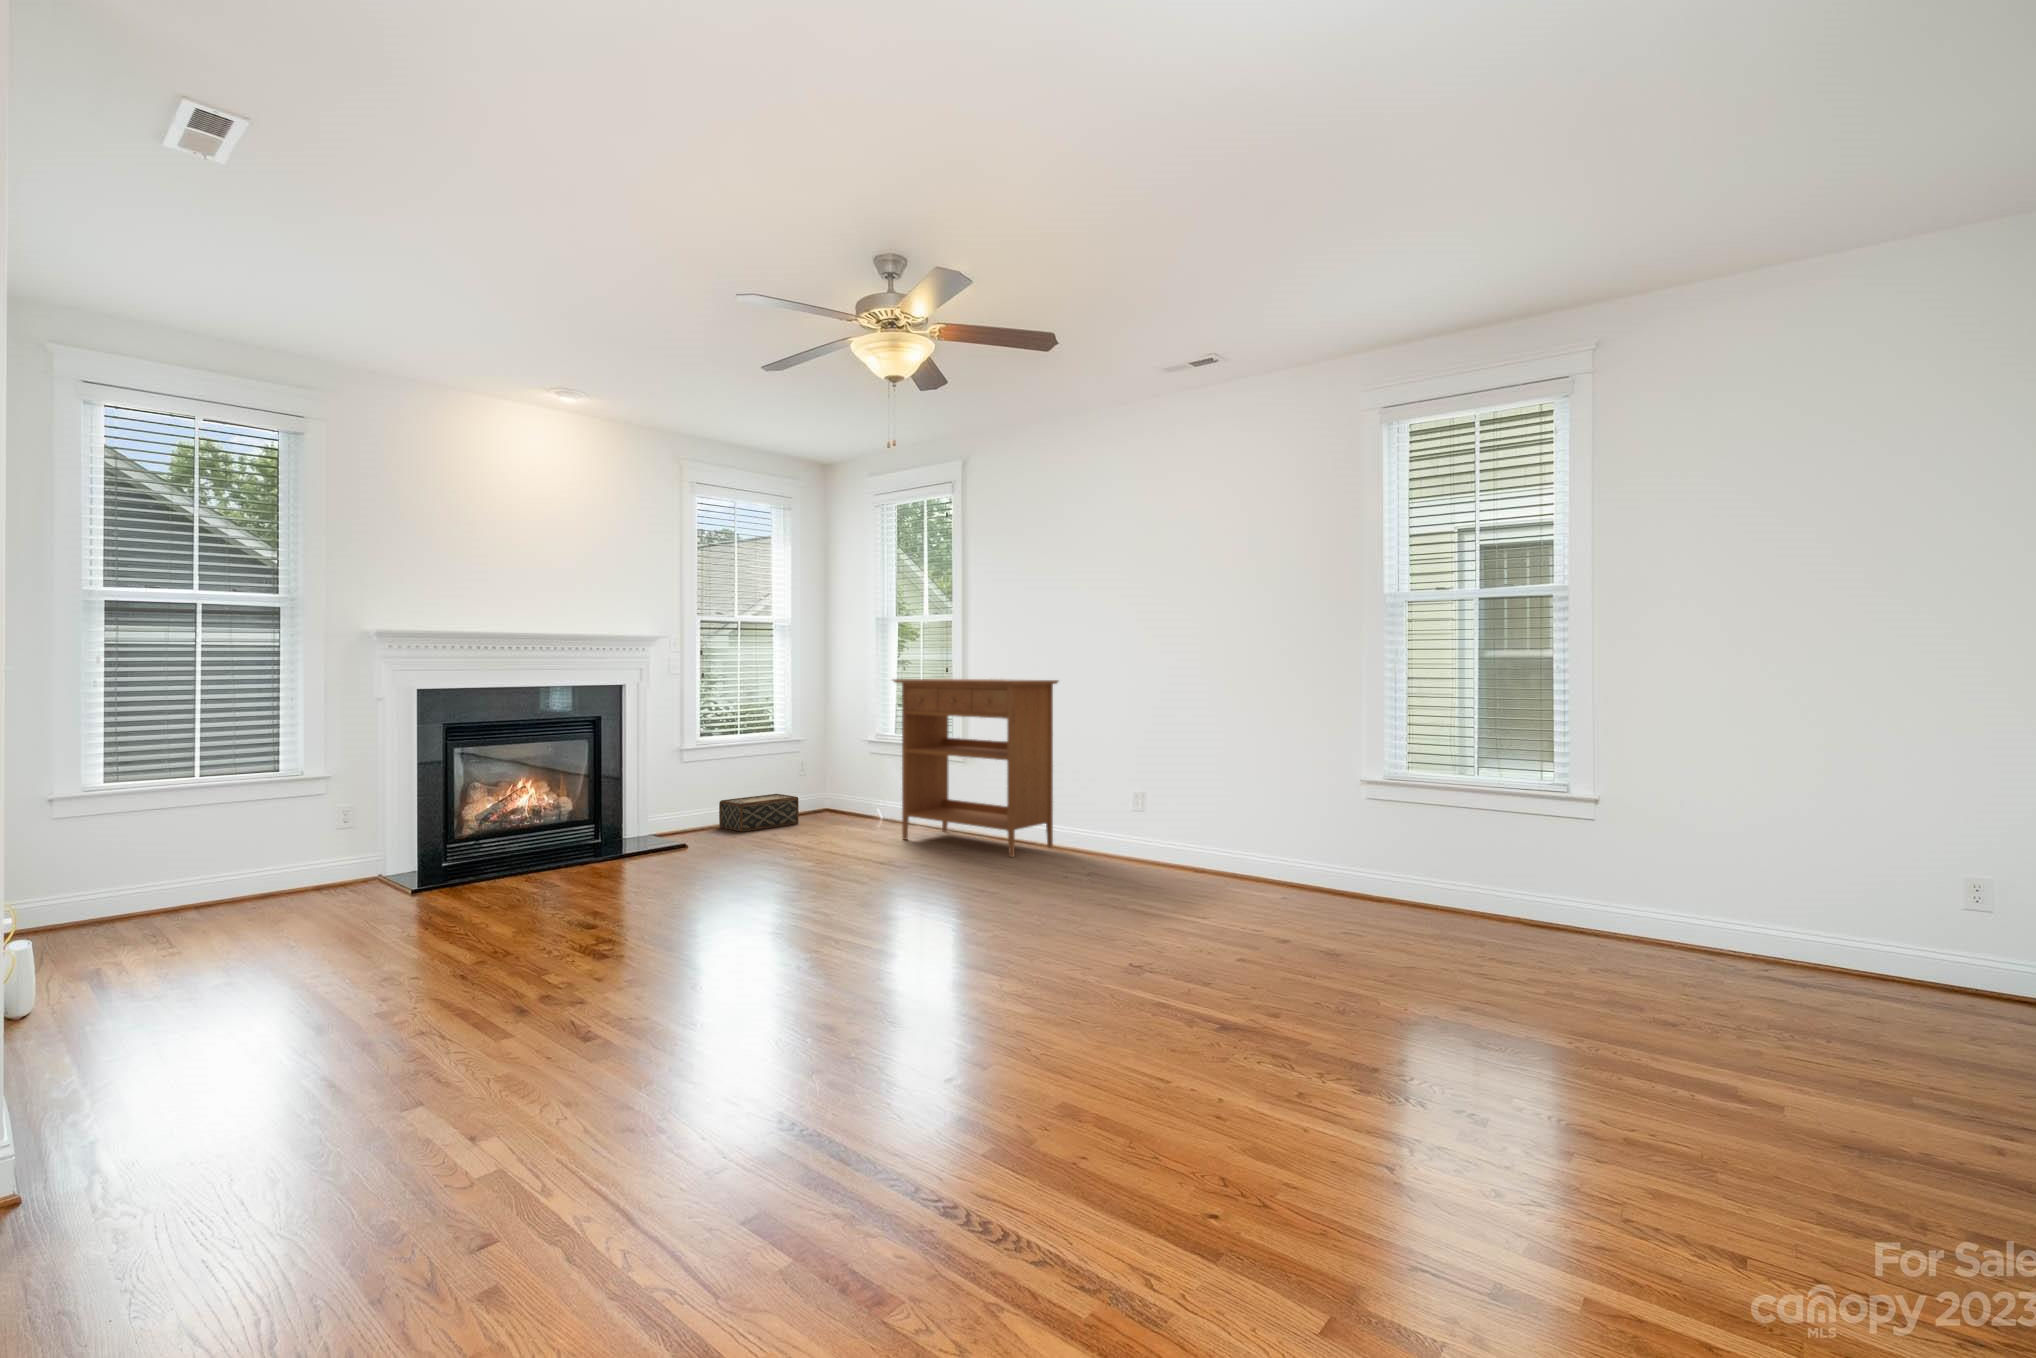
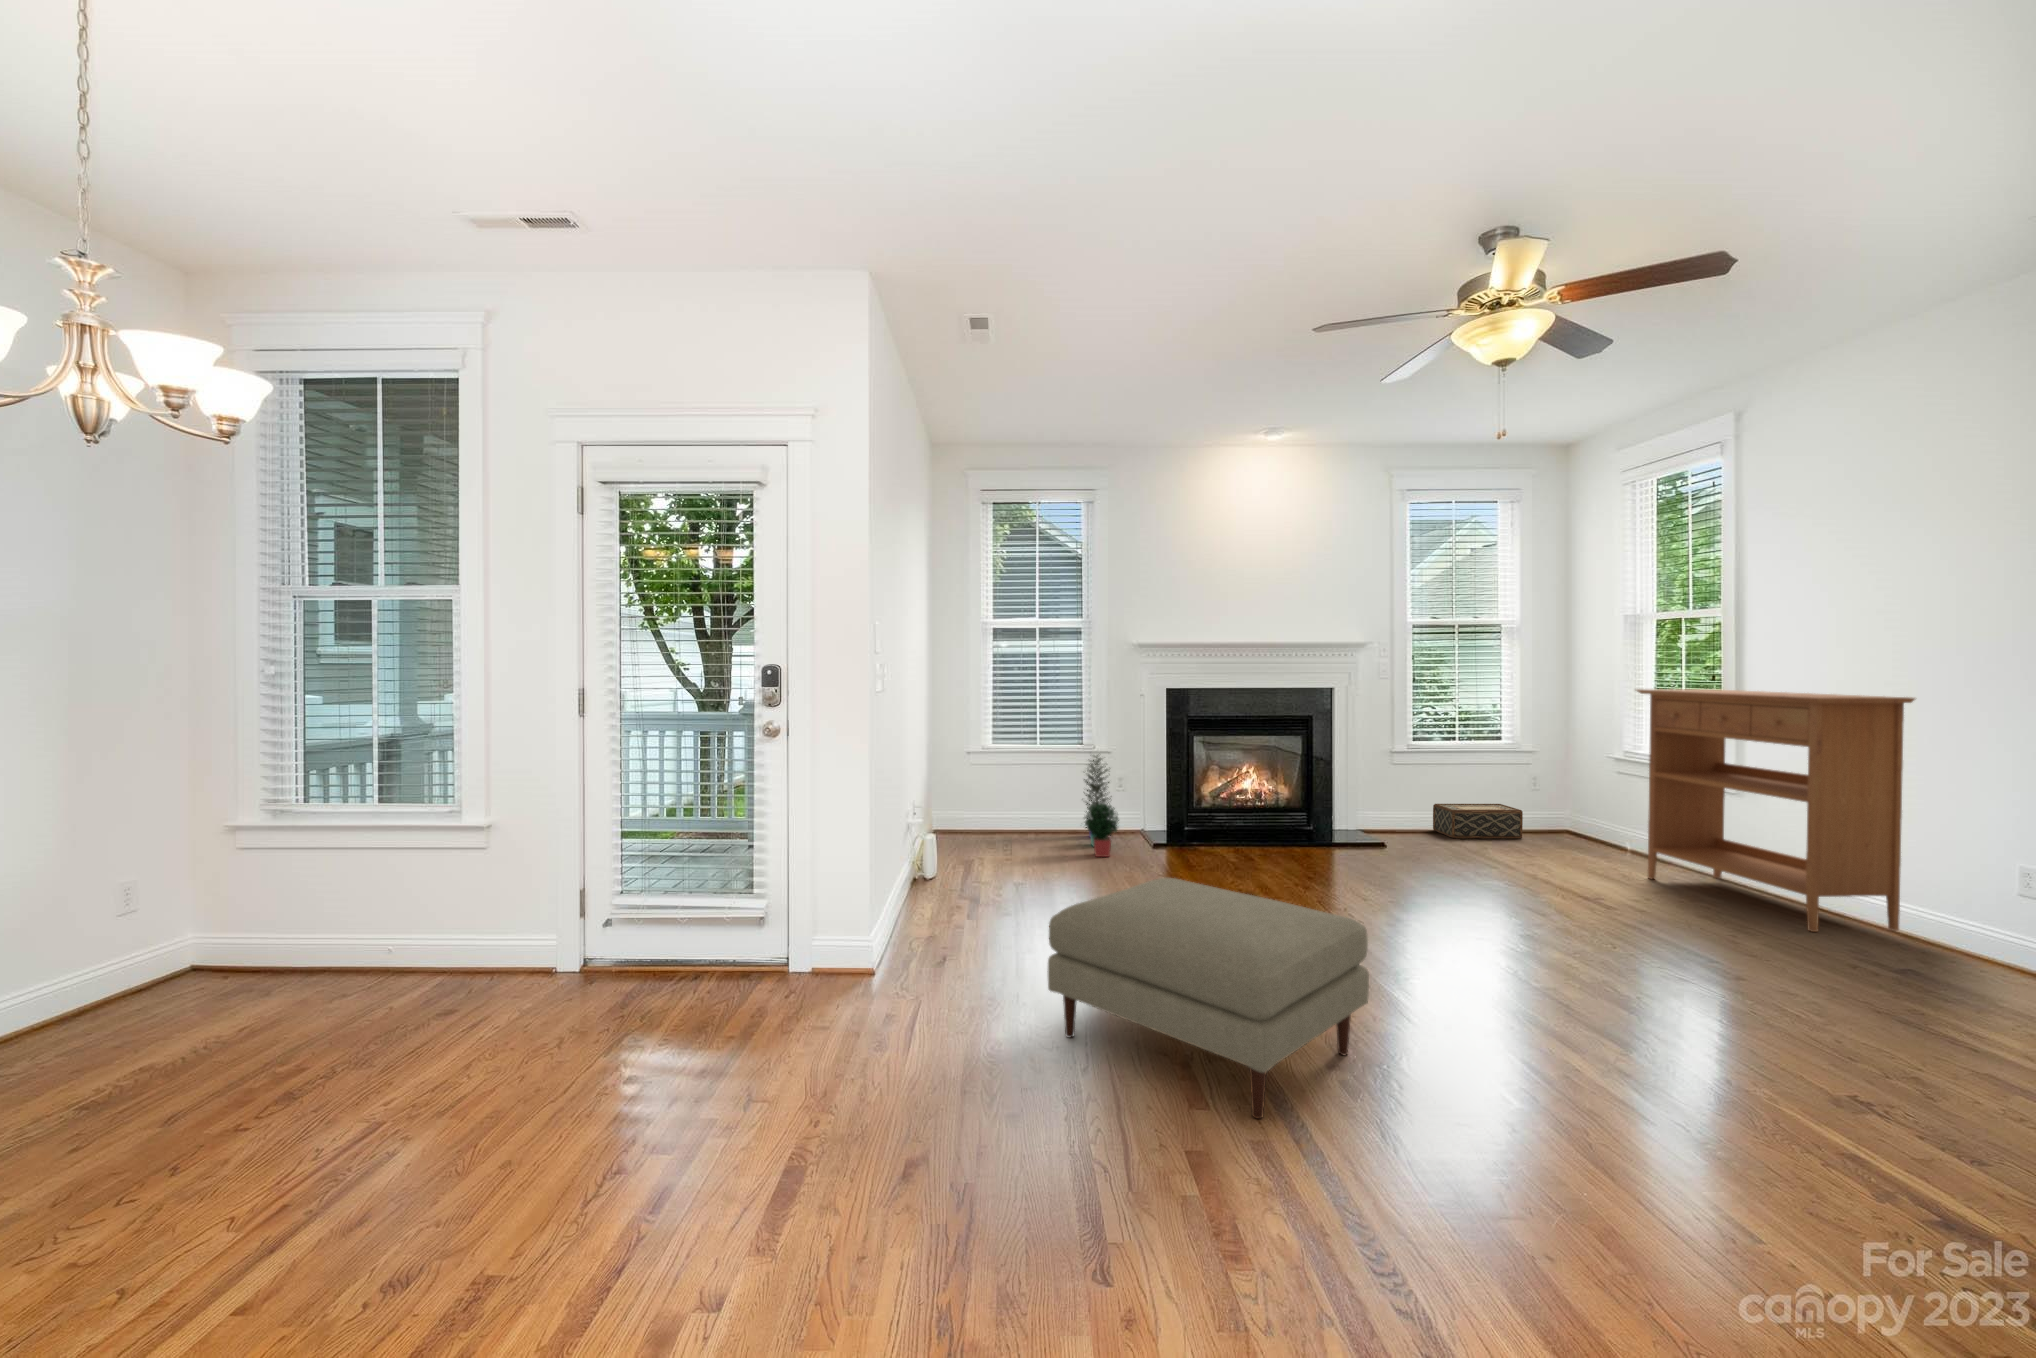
potted plant: none [282,779,366,917] -> present [1084,755,1119,857]
ottoman: none [409,895,769,1110] -> present [1047,878,1369,1119]

